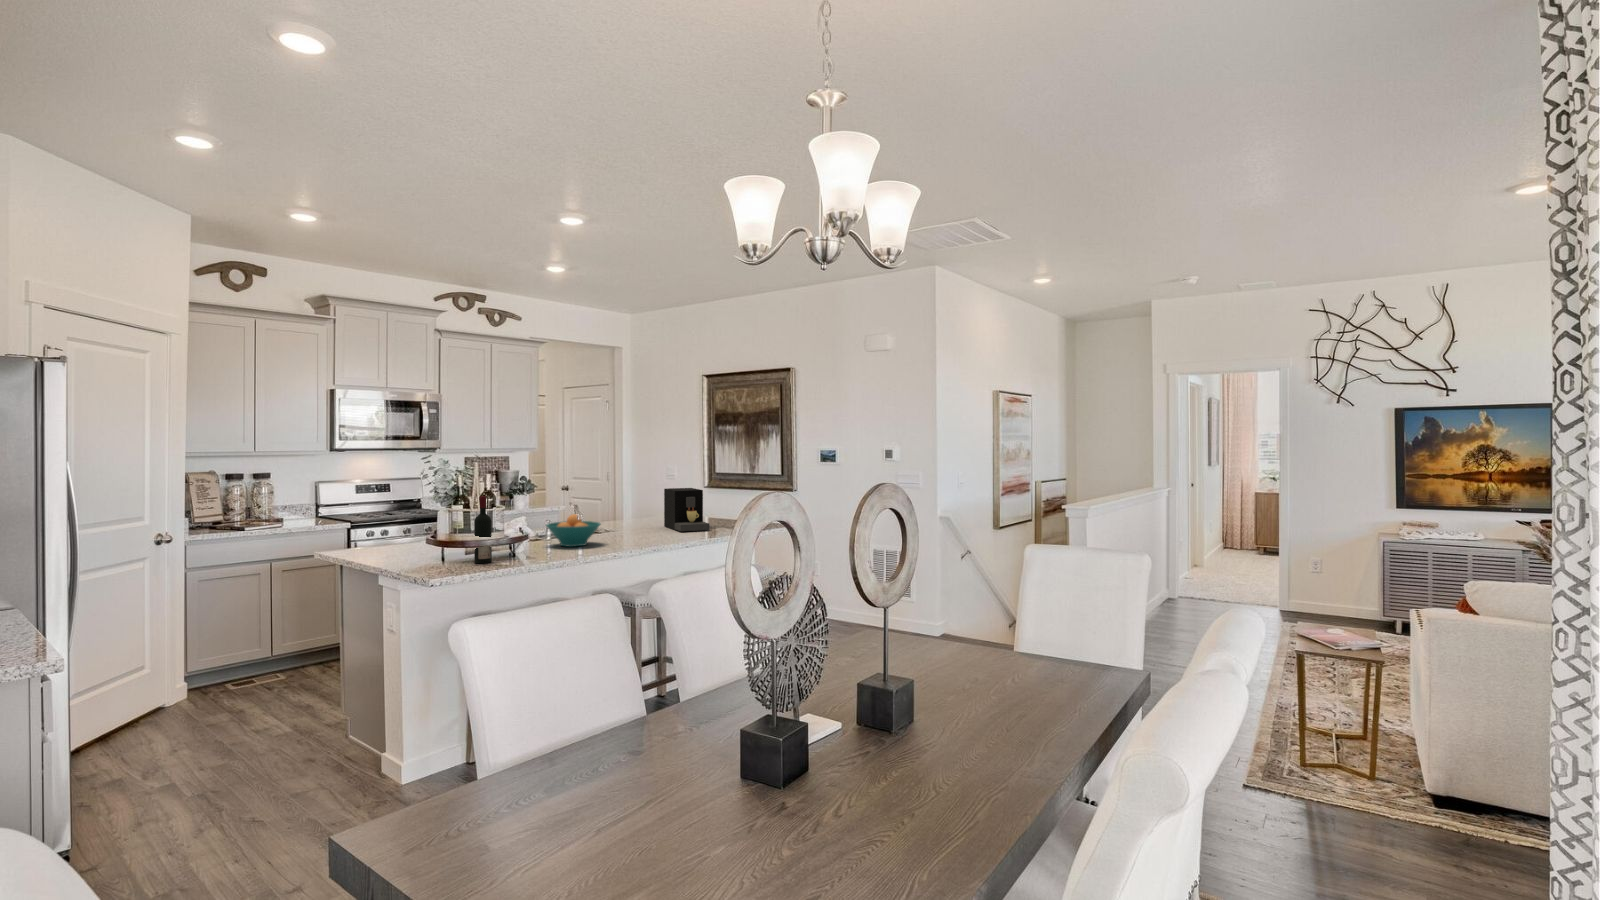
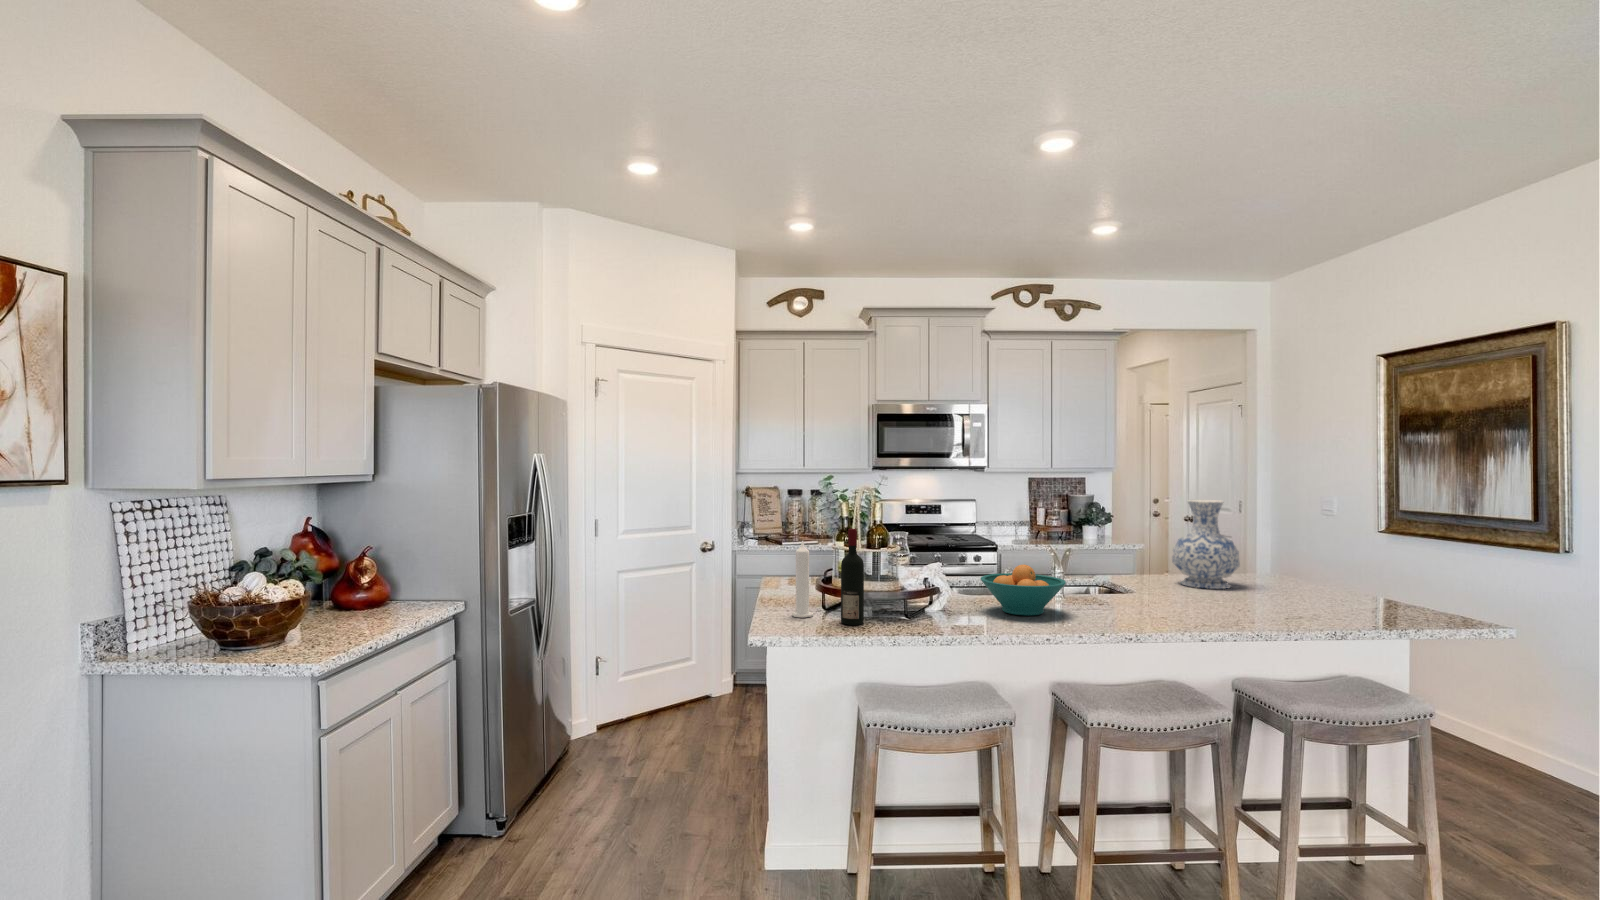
vase: none [624,469,664,524] -> present [1172,500,1240,589]
coffee maker: present [664,488,710,531] -> none [1229,534,1301,616]
candle: none [428,508,445,565] -> present [792,541,813,618]

